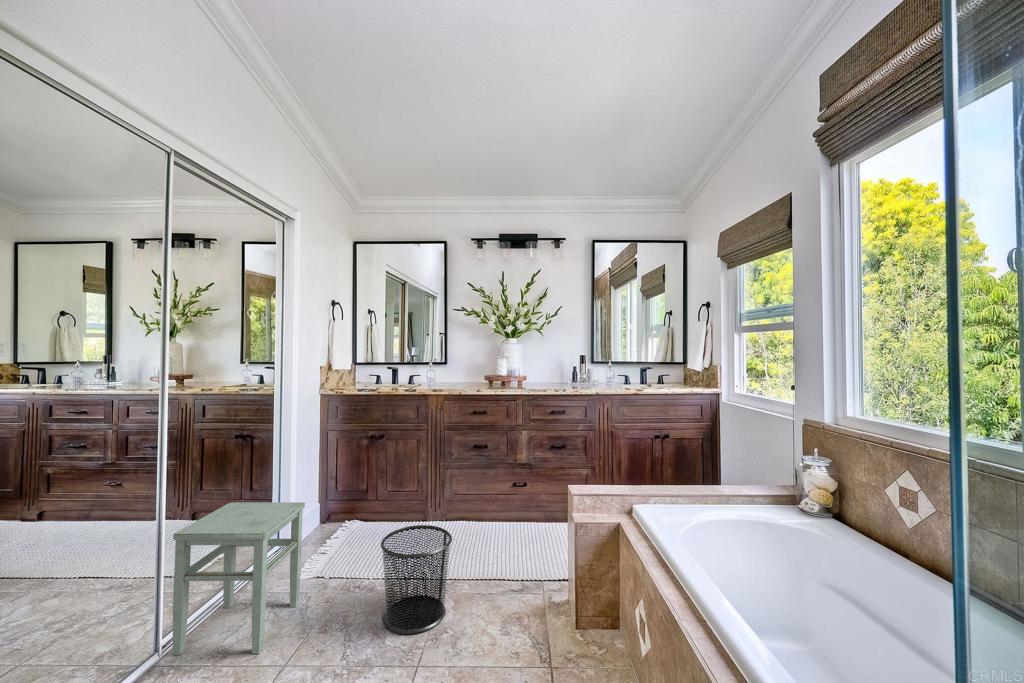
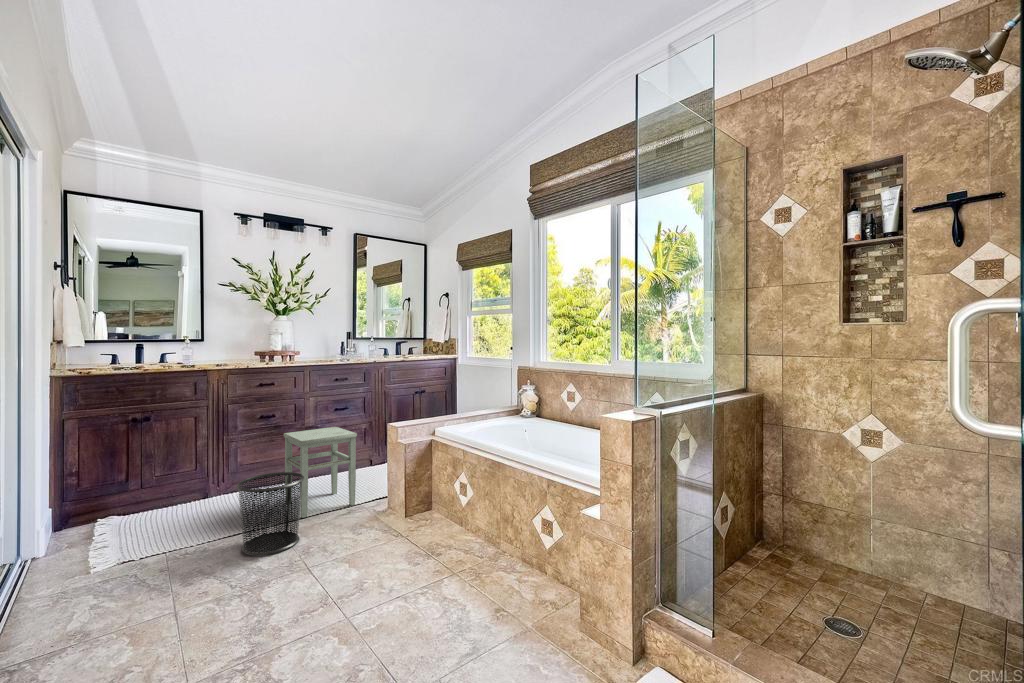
stool: present [173,502,305,655] -> present [284,427,357,518]

